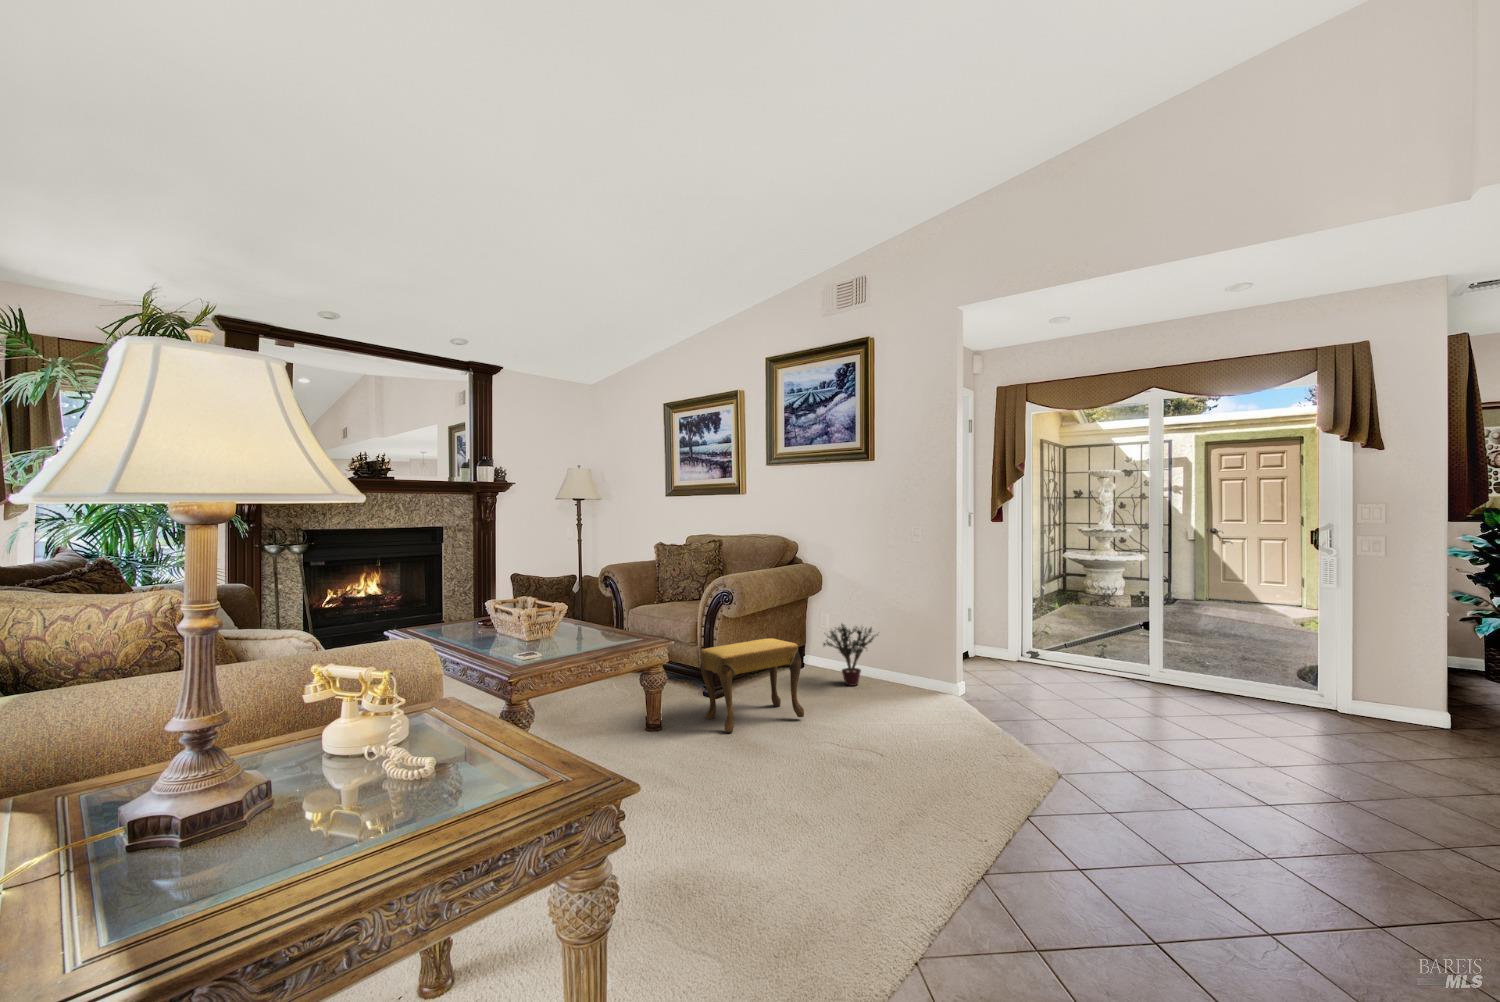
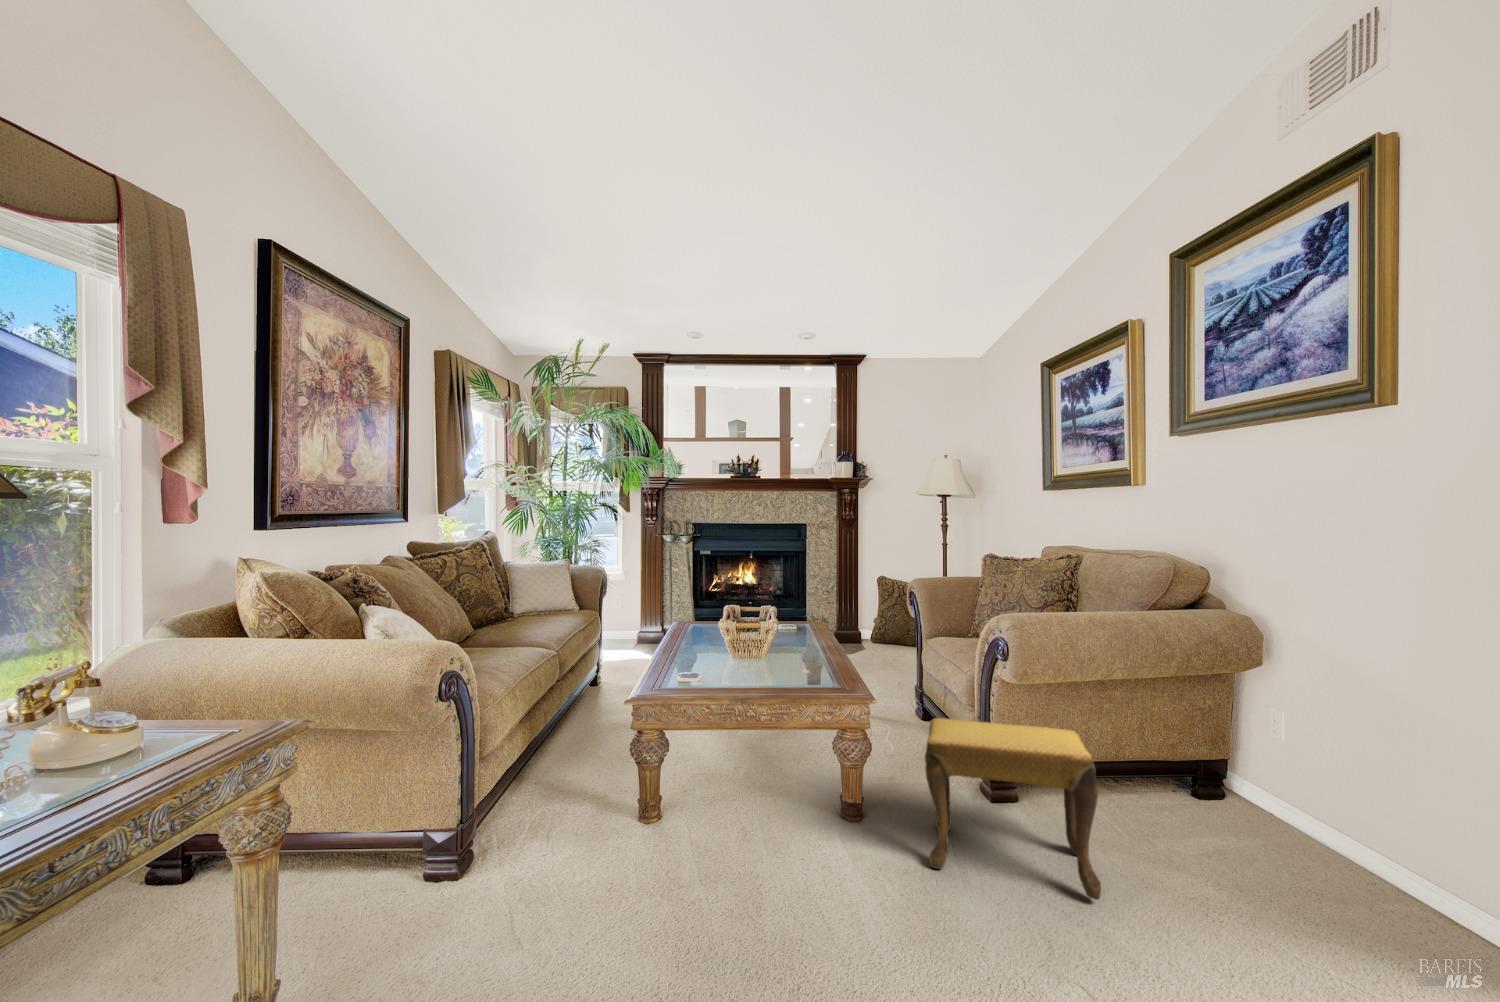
potted plant: present [823,624,878,686] -> none [1220,735,1396,880]

